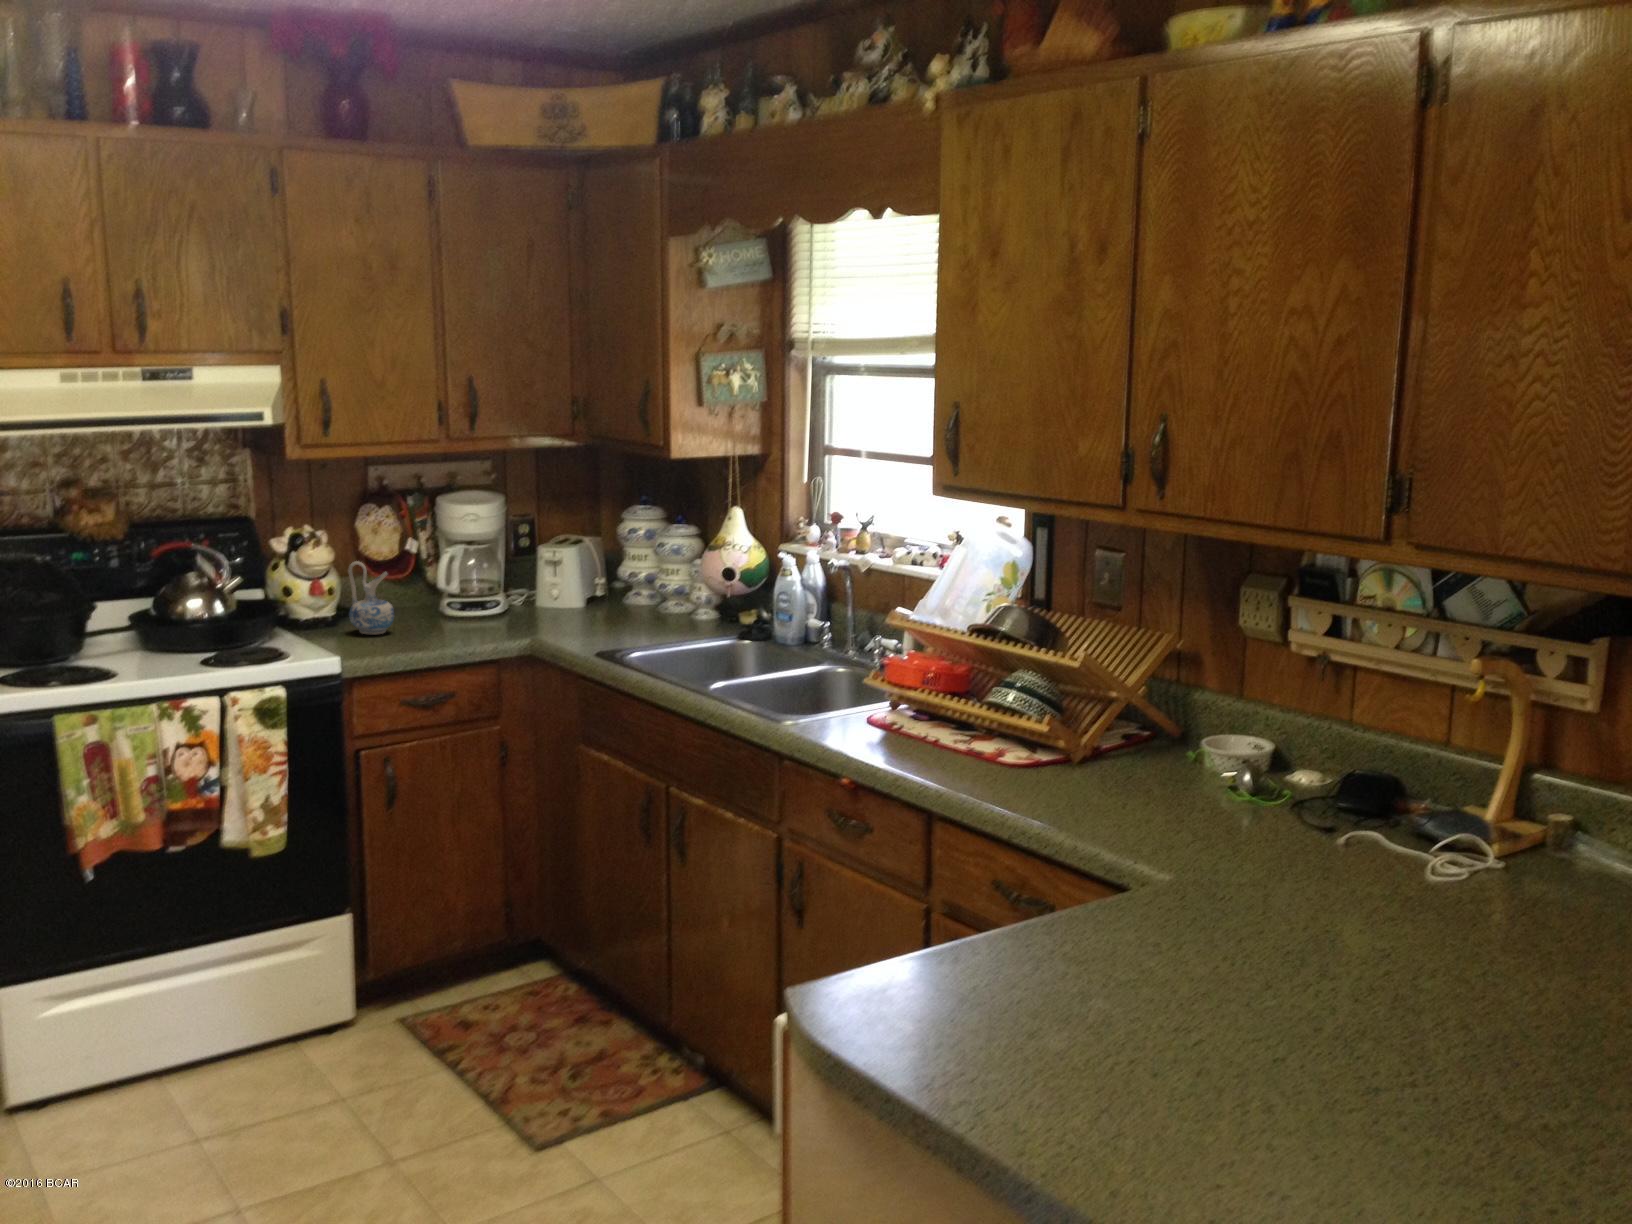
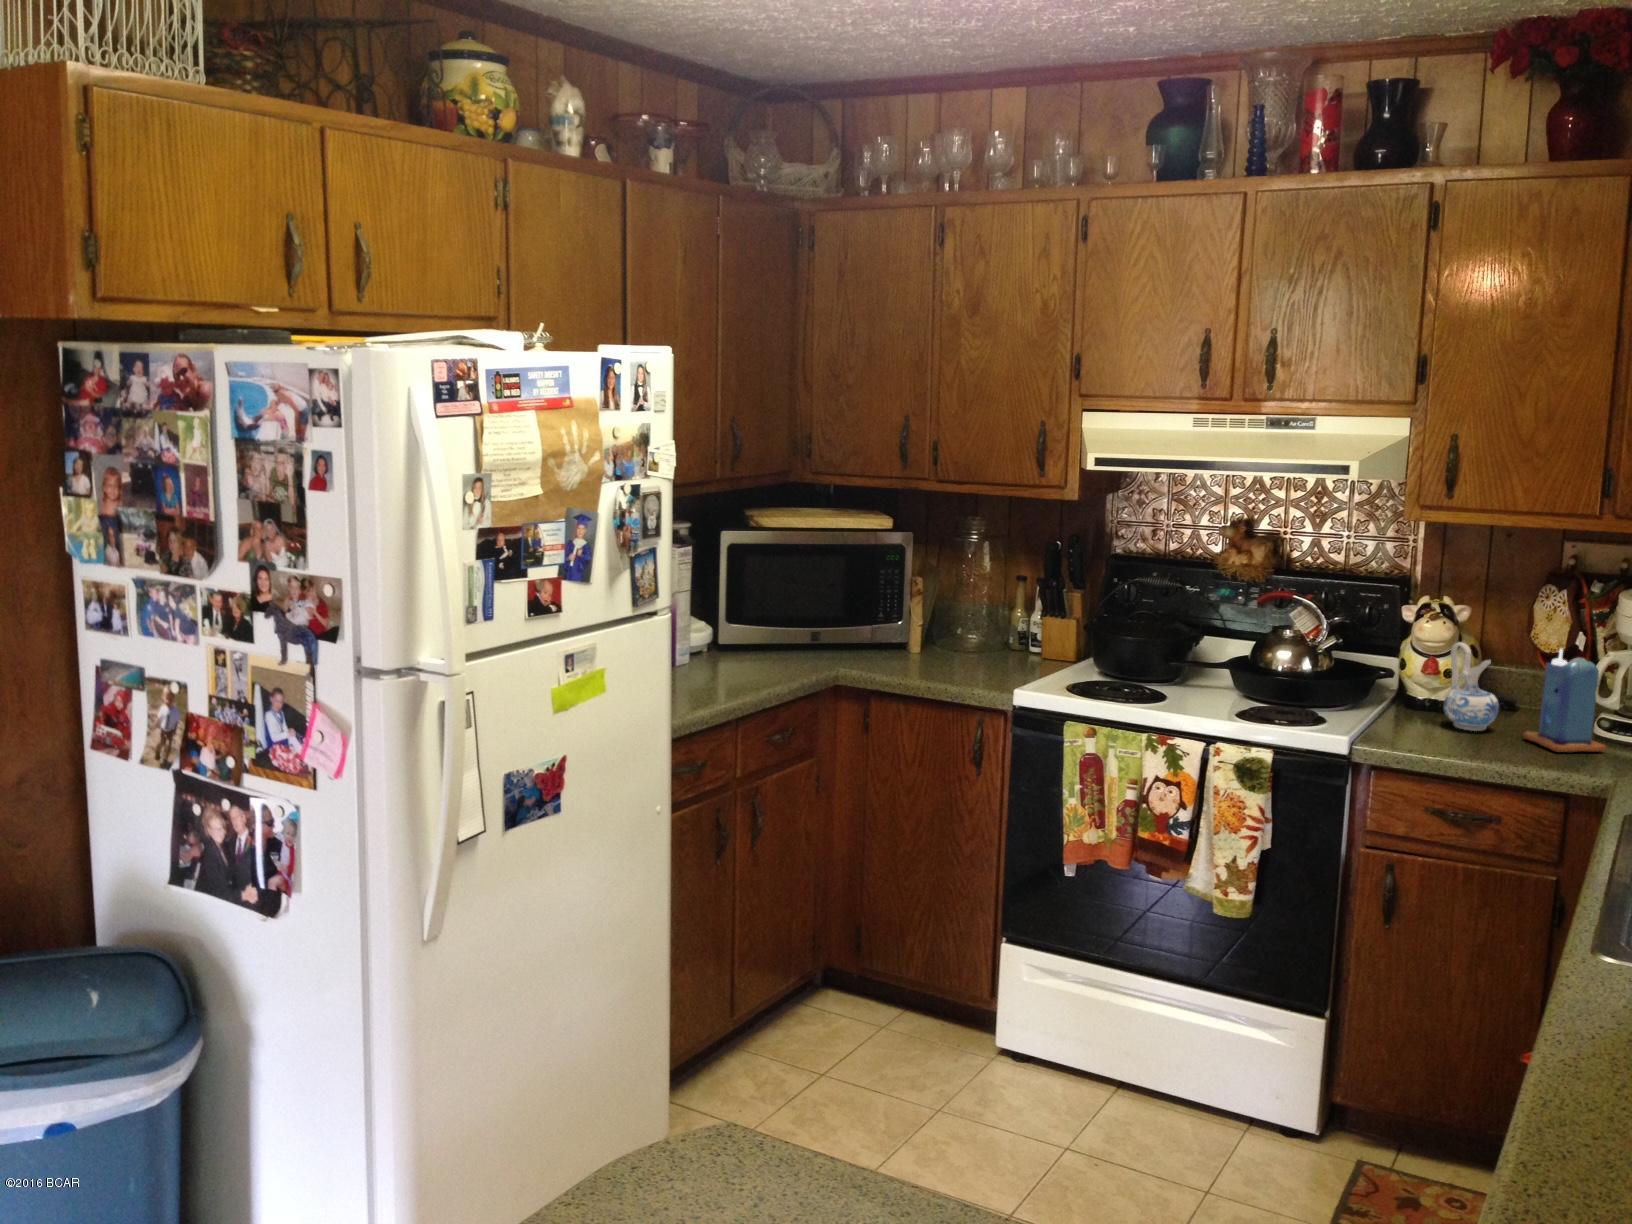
candle: none [420,552,480,634] -> present [1523,649,1606,752]

